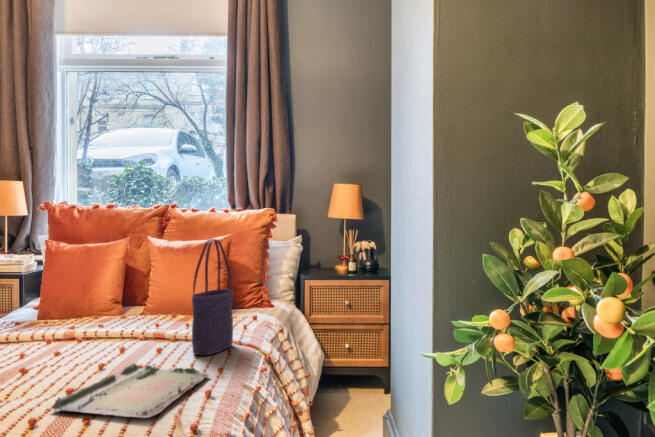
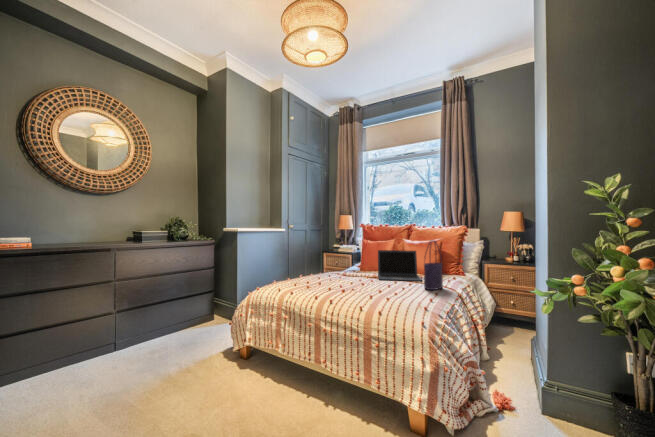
laptop: none [81,263,189,343] -> present [378,250,422,281]
tray: present [52,363,209,418] -> none [374,288,432,306]

